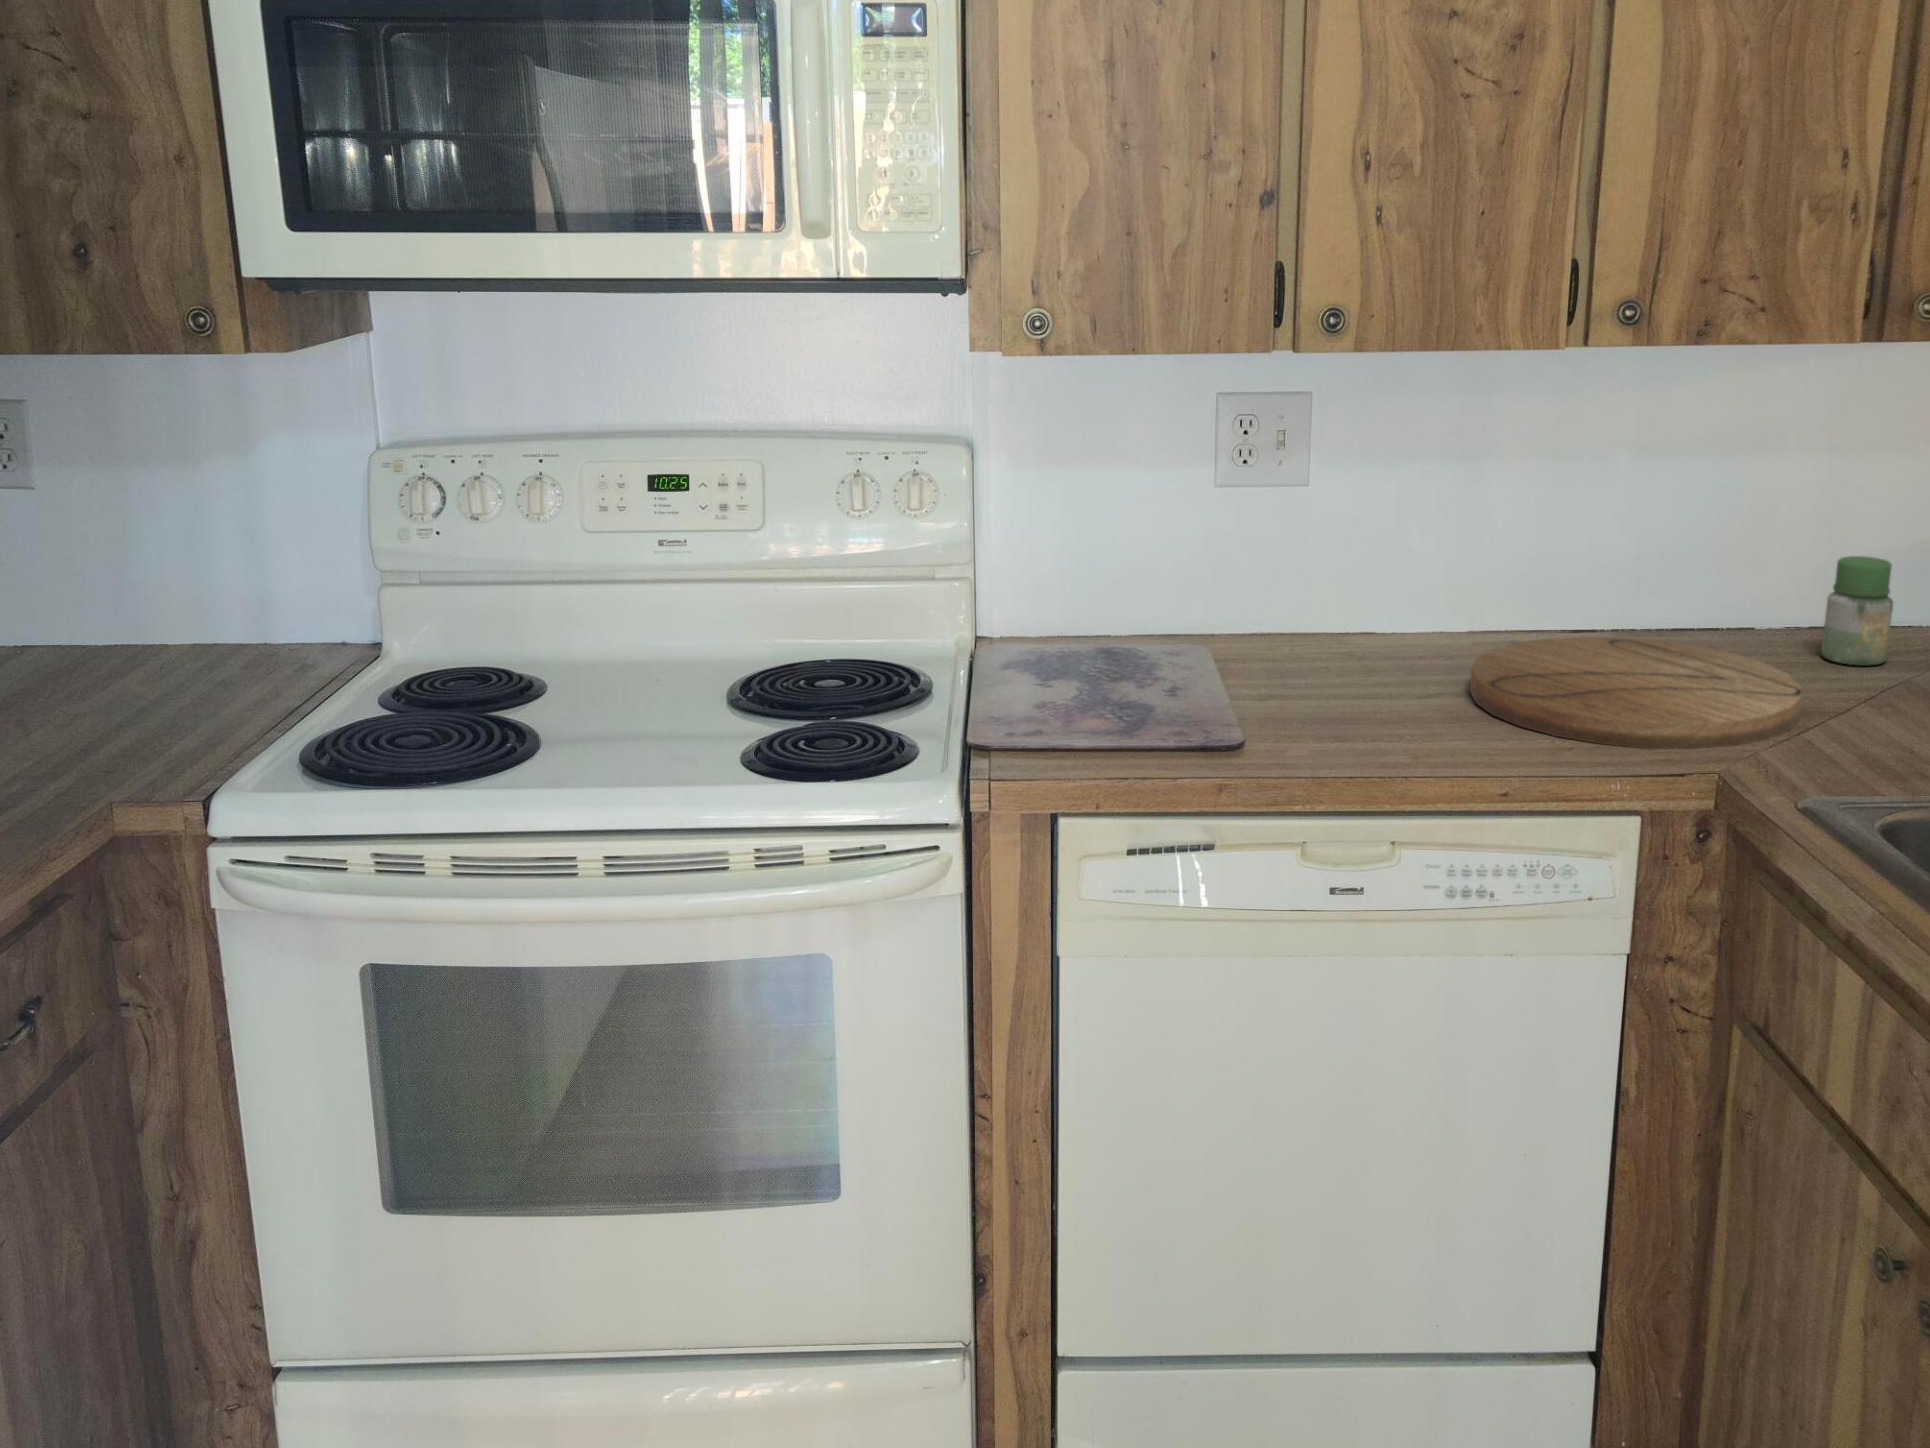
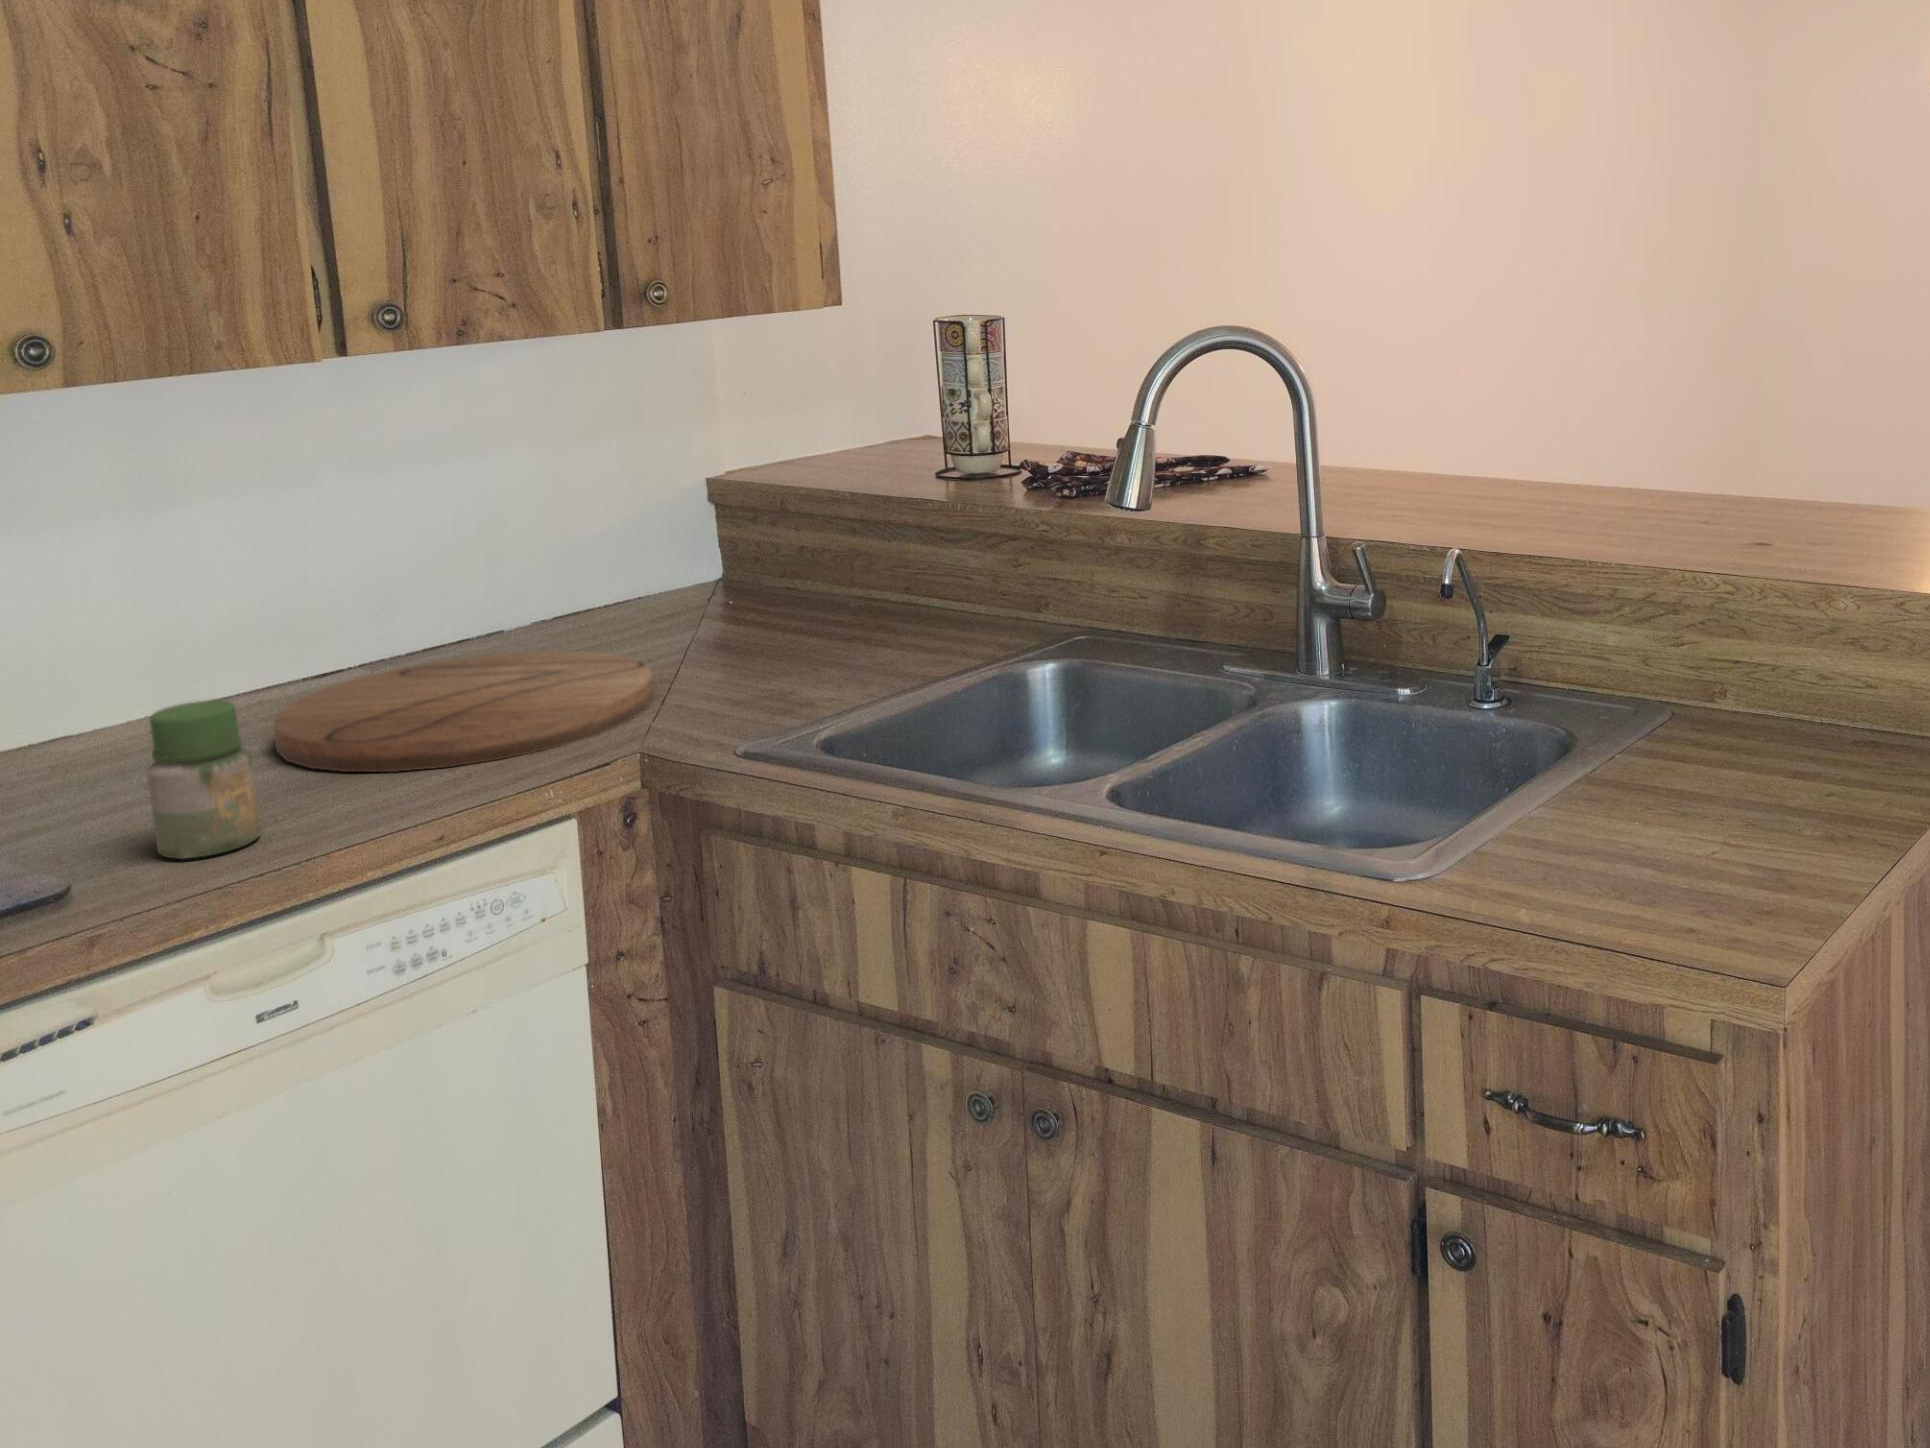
jar: present [1821,556,1893,665] -> present [147,700,261,859]

